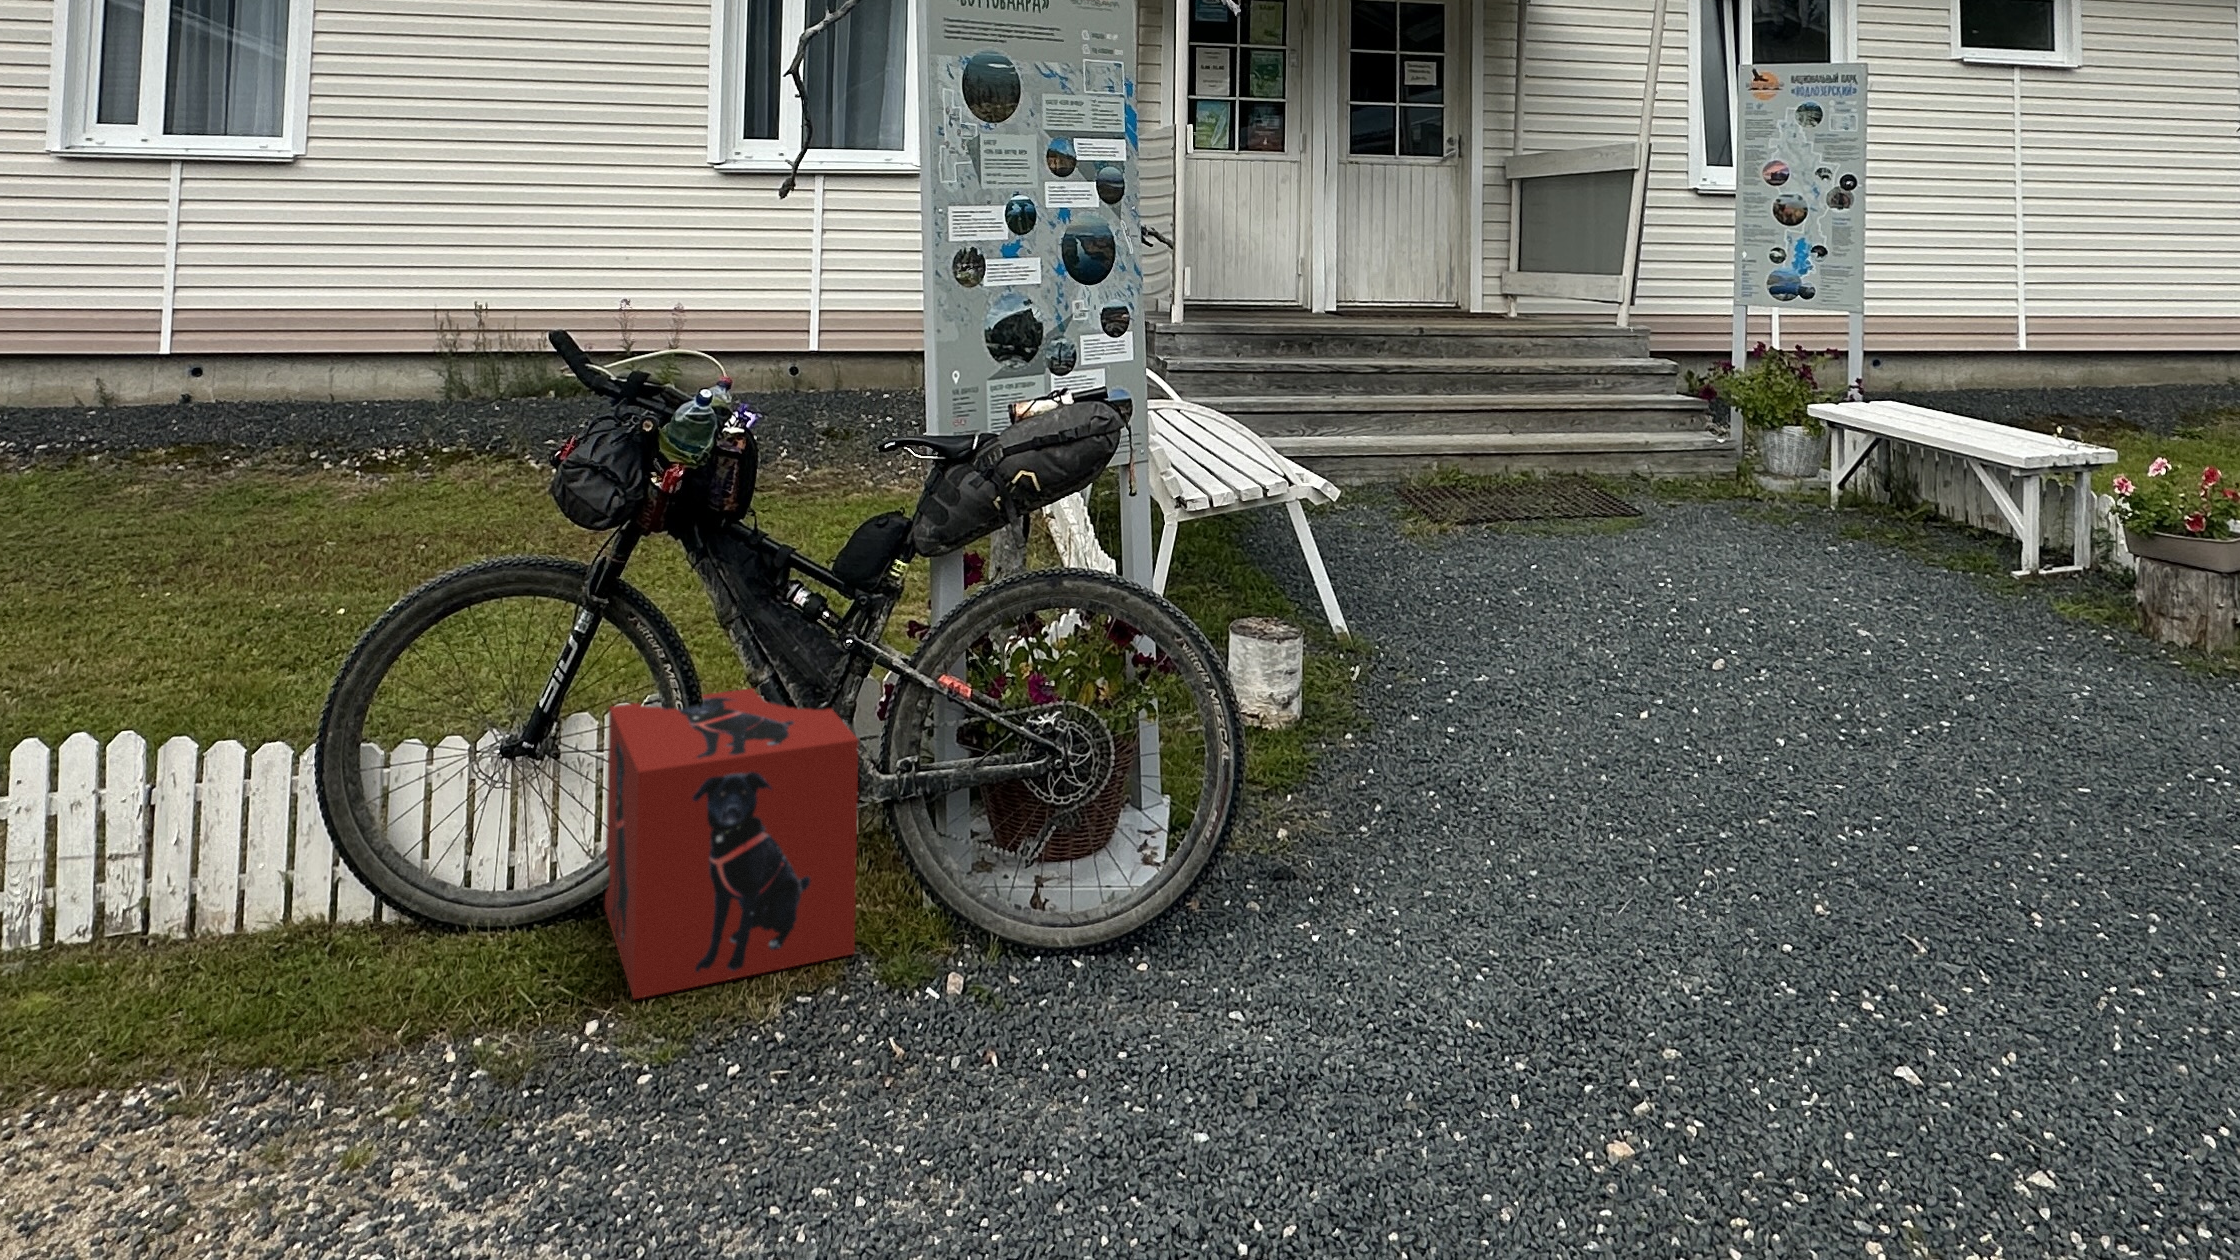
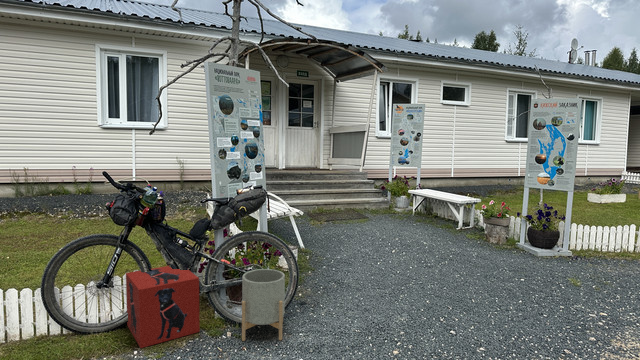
planter: none [1005,717,1179,1014] -> present [242,269,285,341]

